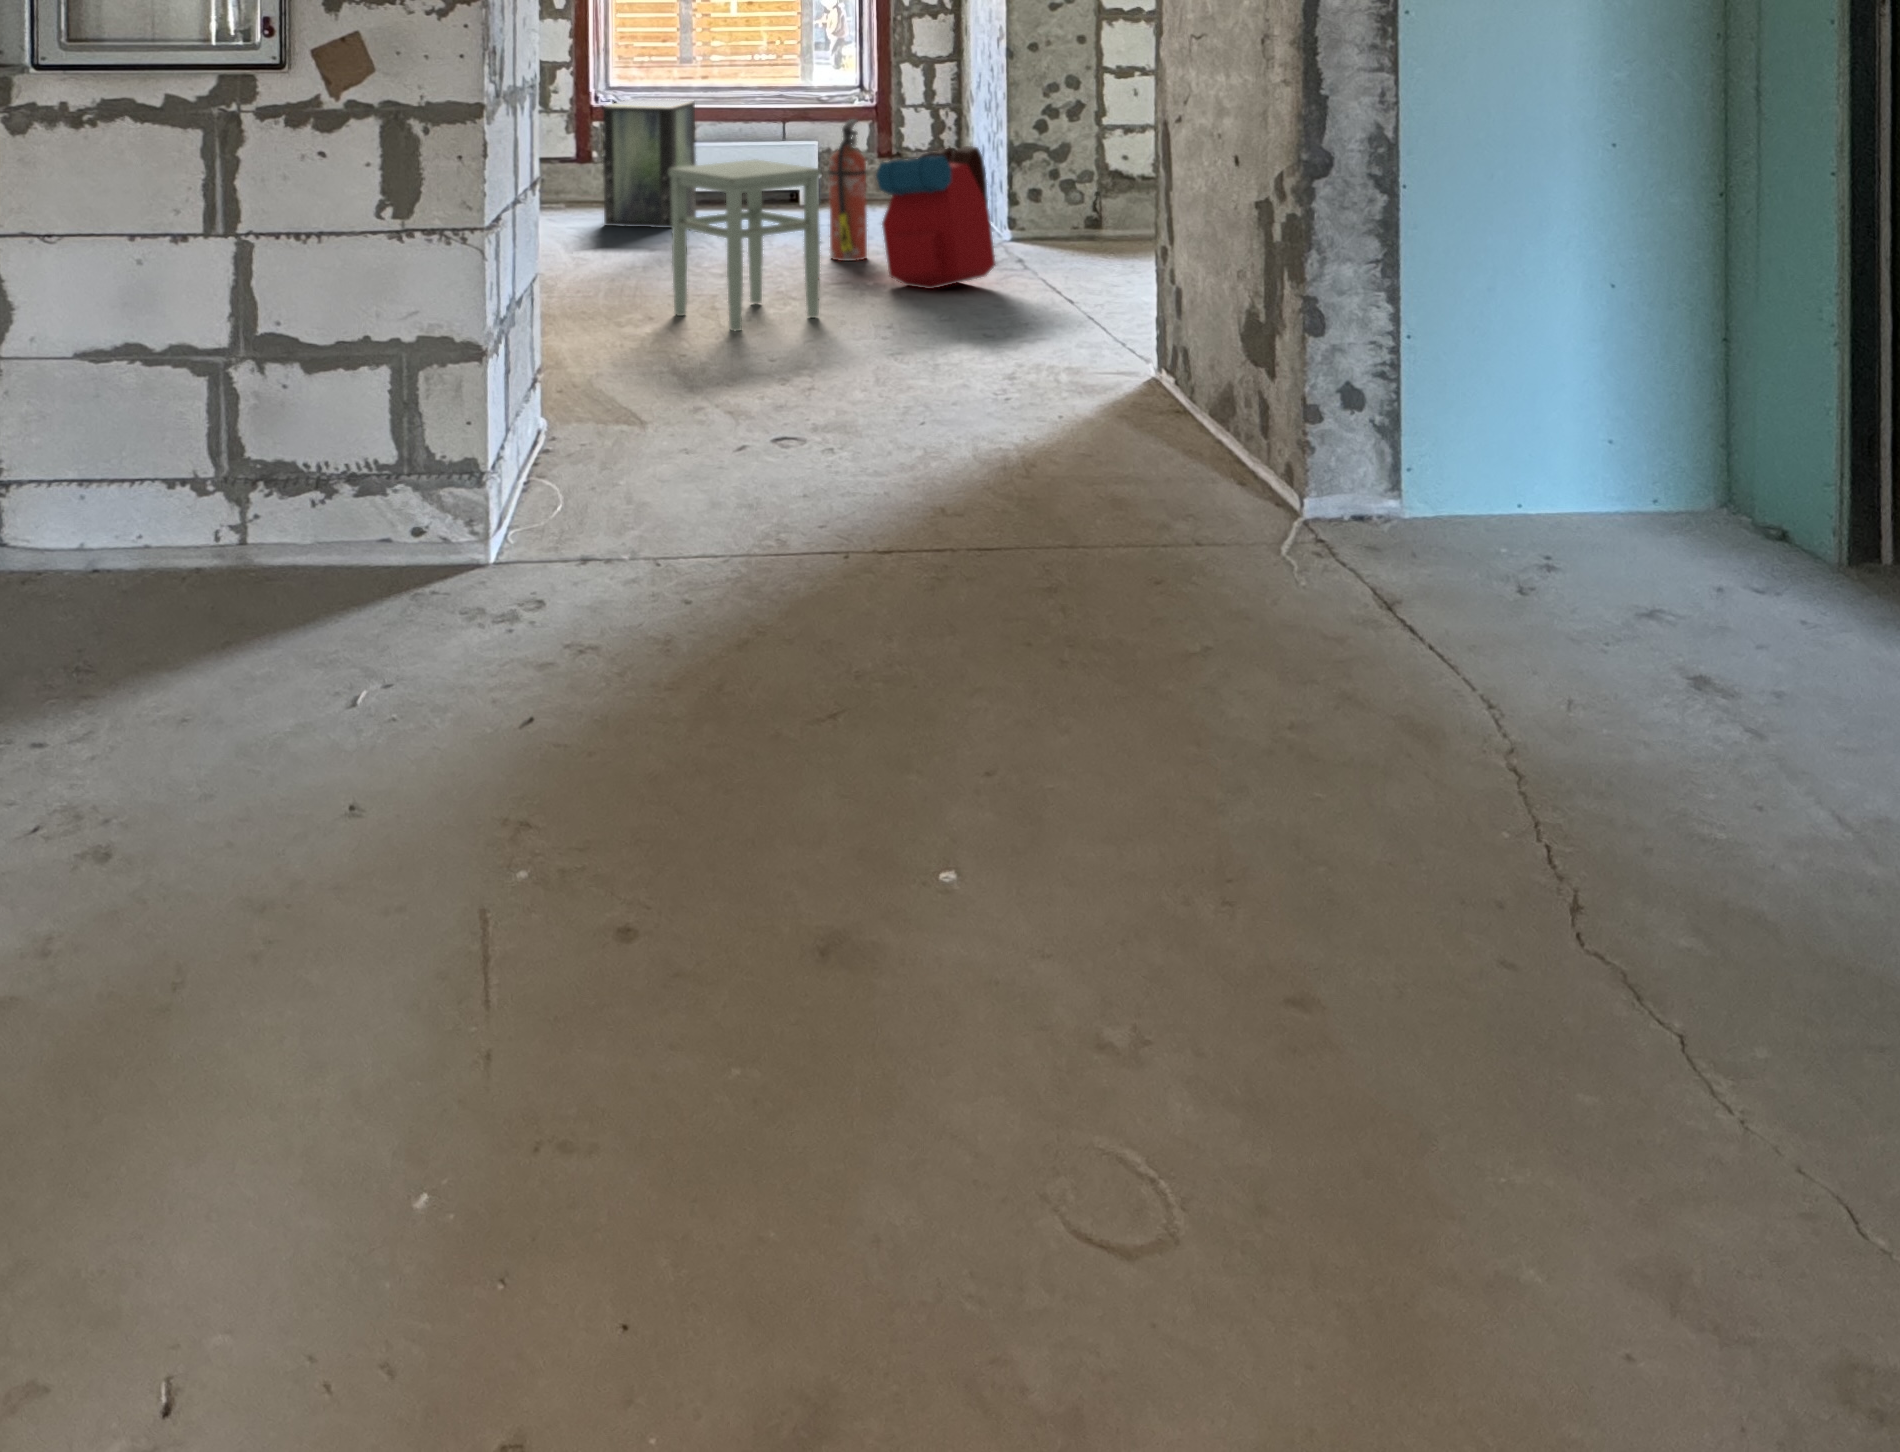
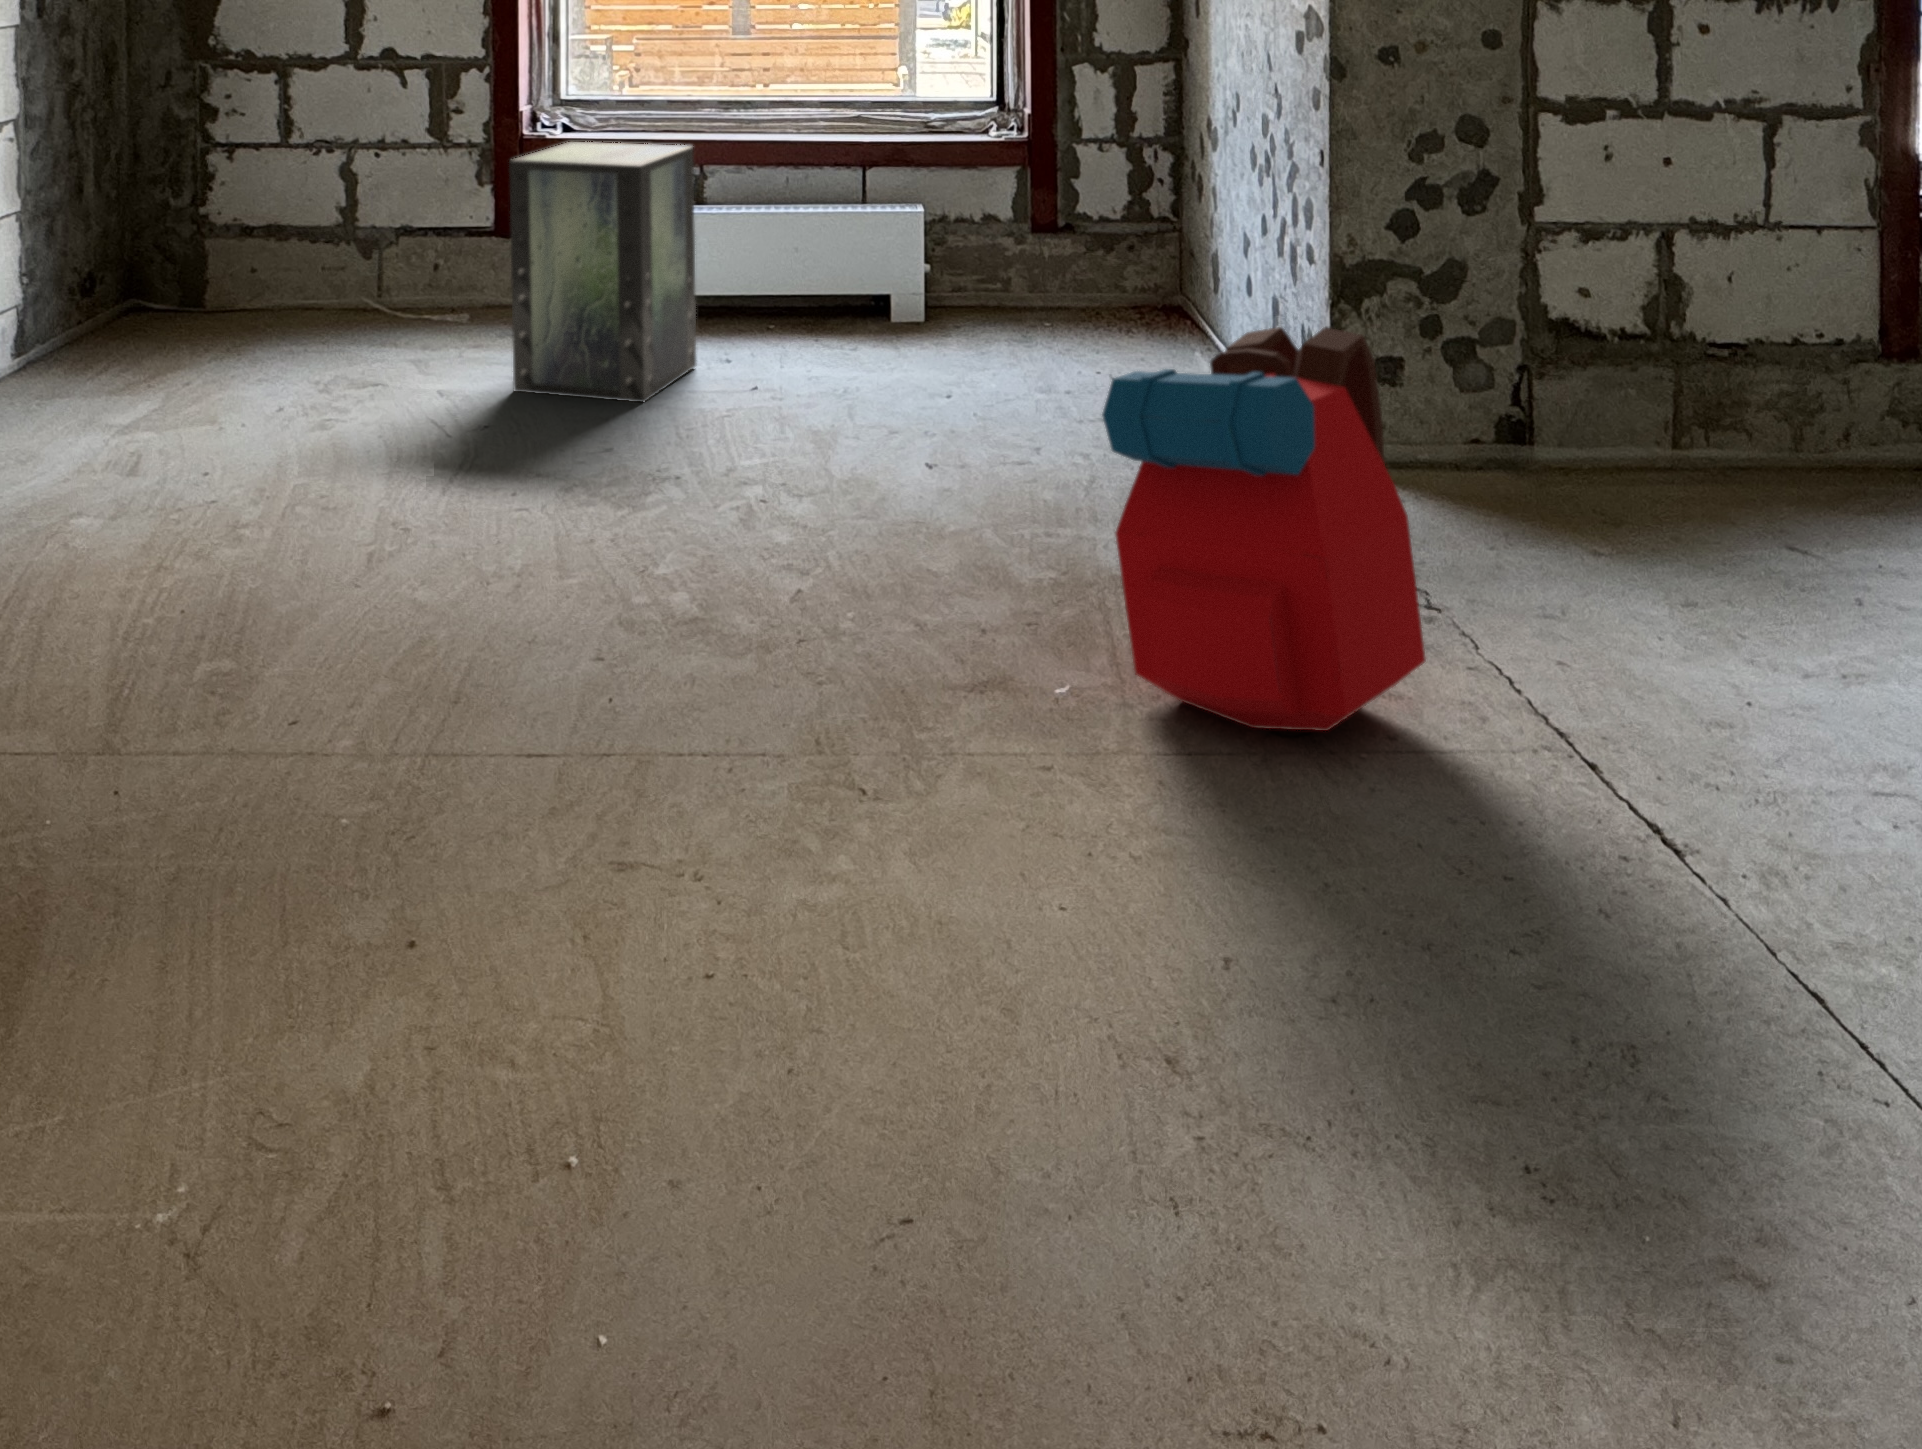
fire extinguisher: present [829,119,867,261] -> none [964,221,1051,555]
stool: present [669,160,821,331] -> none [508,405,975,1062]

